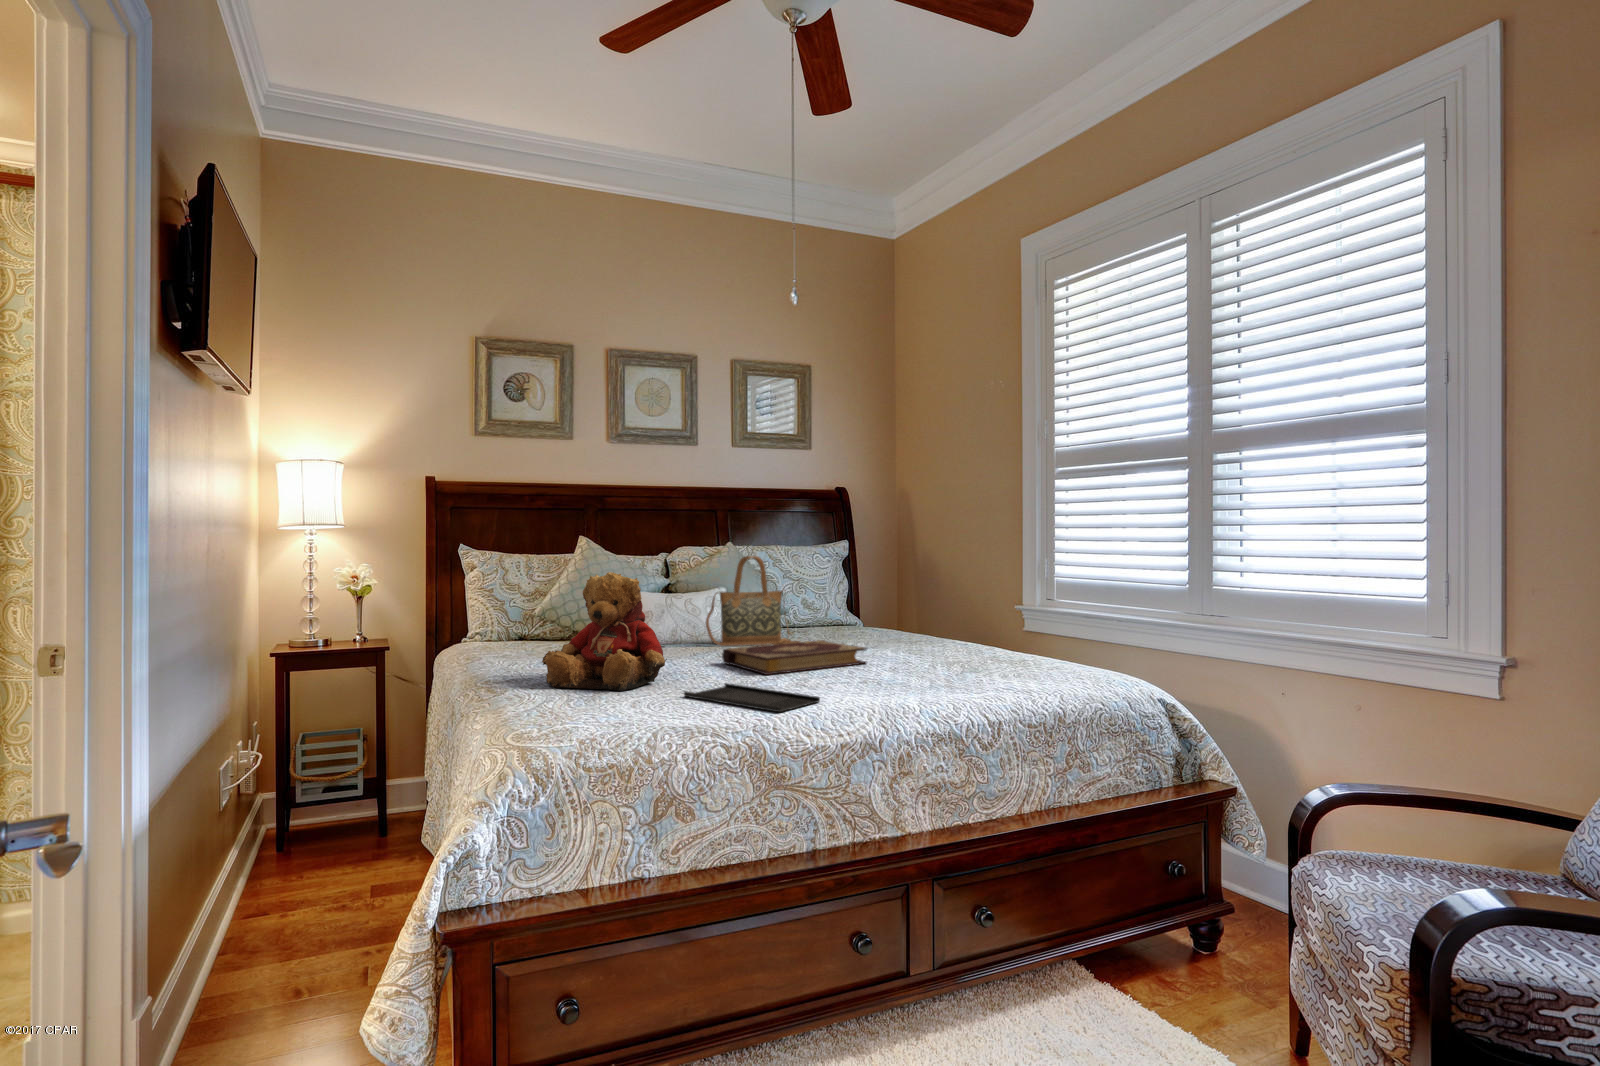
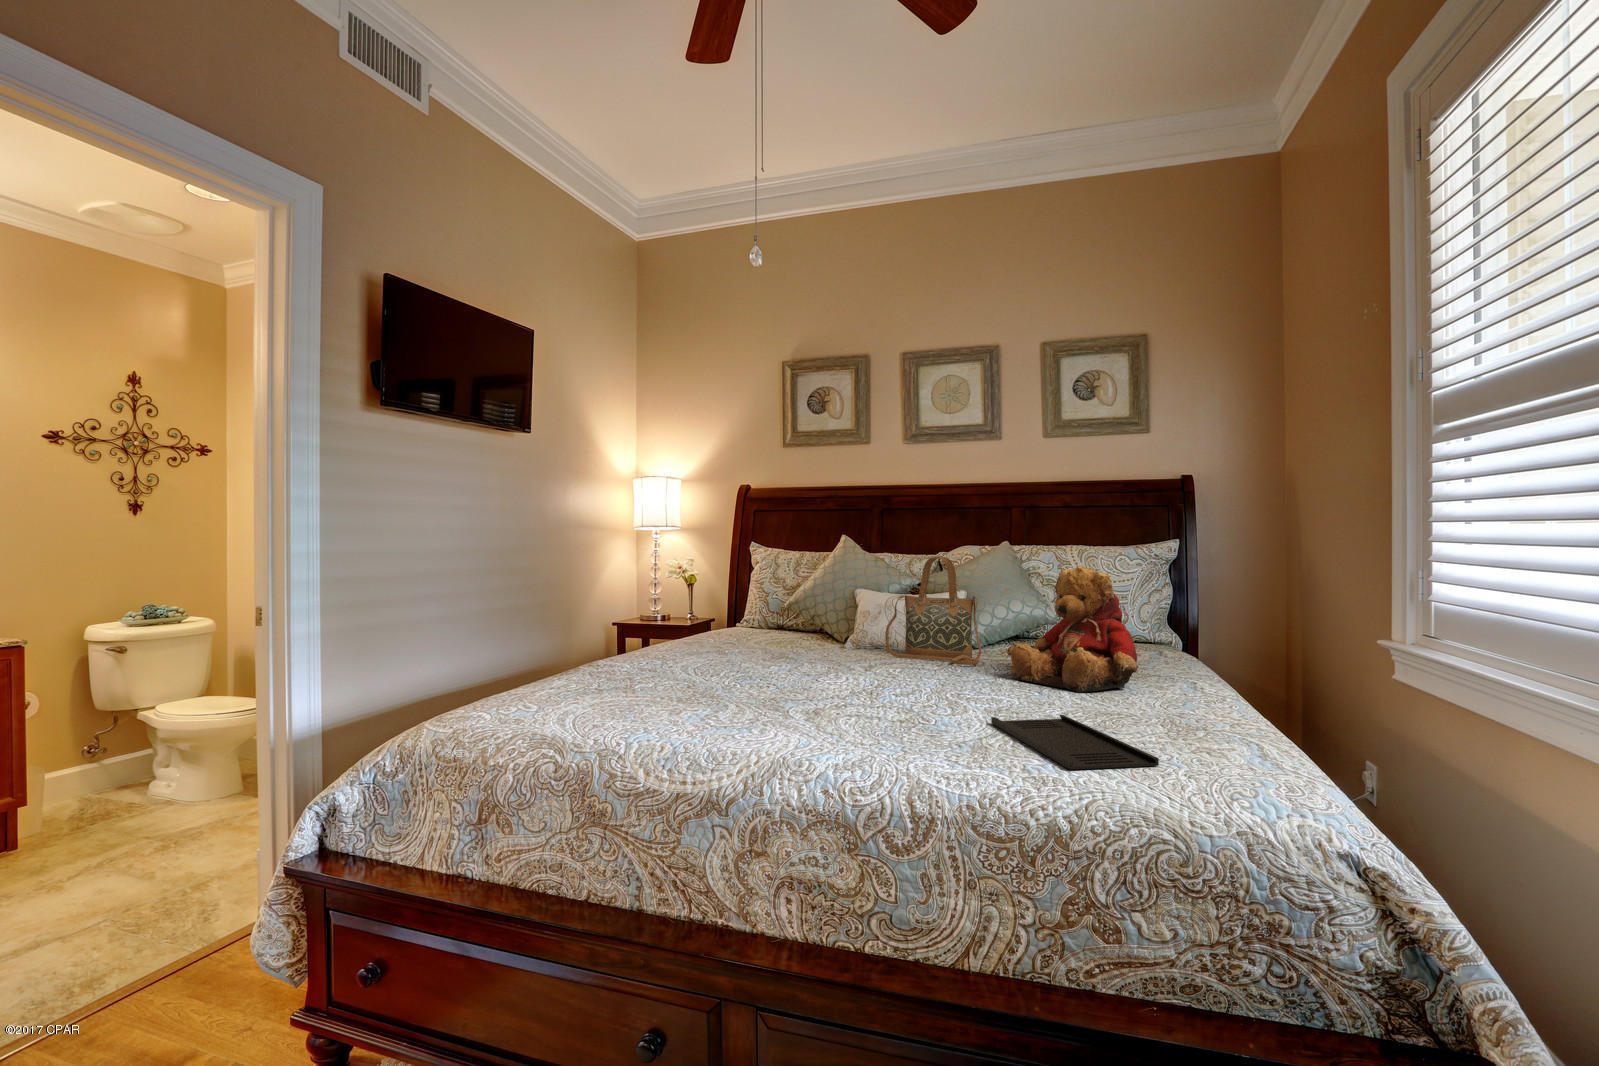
teddy bear: present [542,572,667,691] -> present [1007,566,1140,692]
book: present [722,640,867,675] -> none [807,658,963,697]
tray: present [684,683,820,712] -> present [991,715,1159,770]

